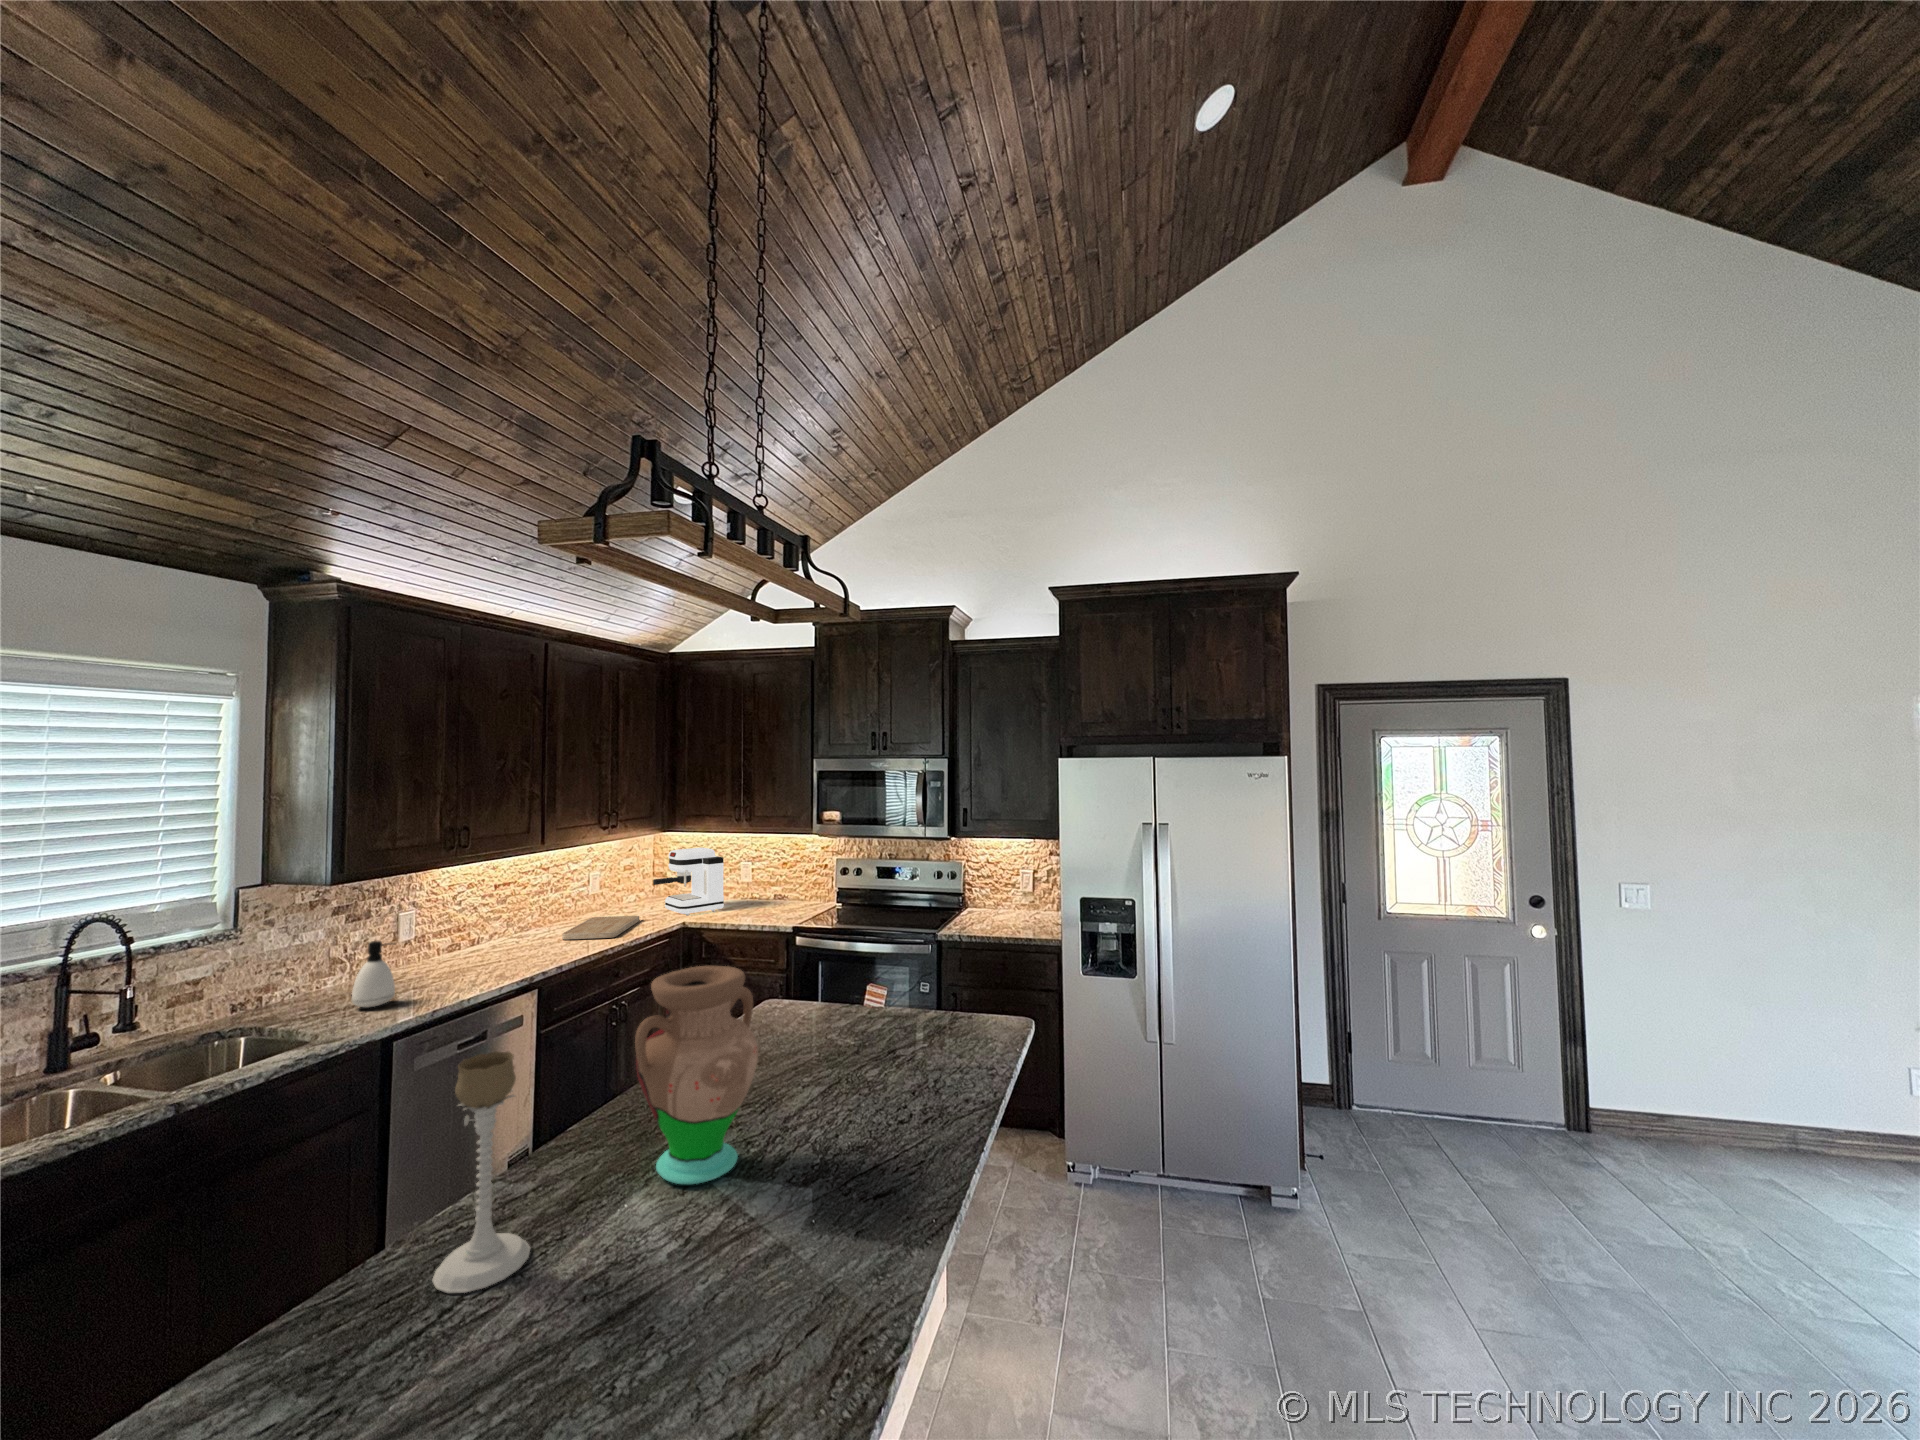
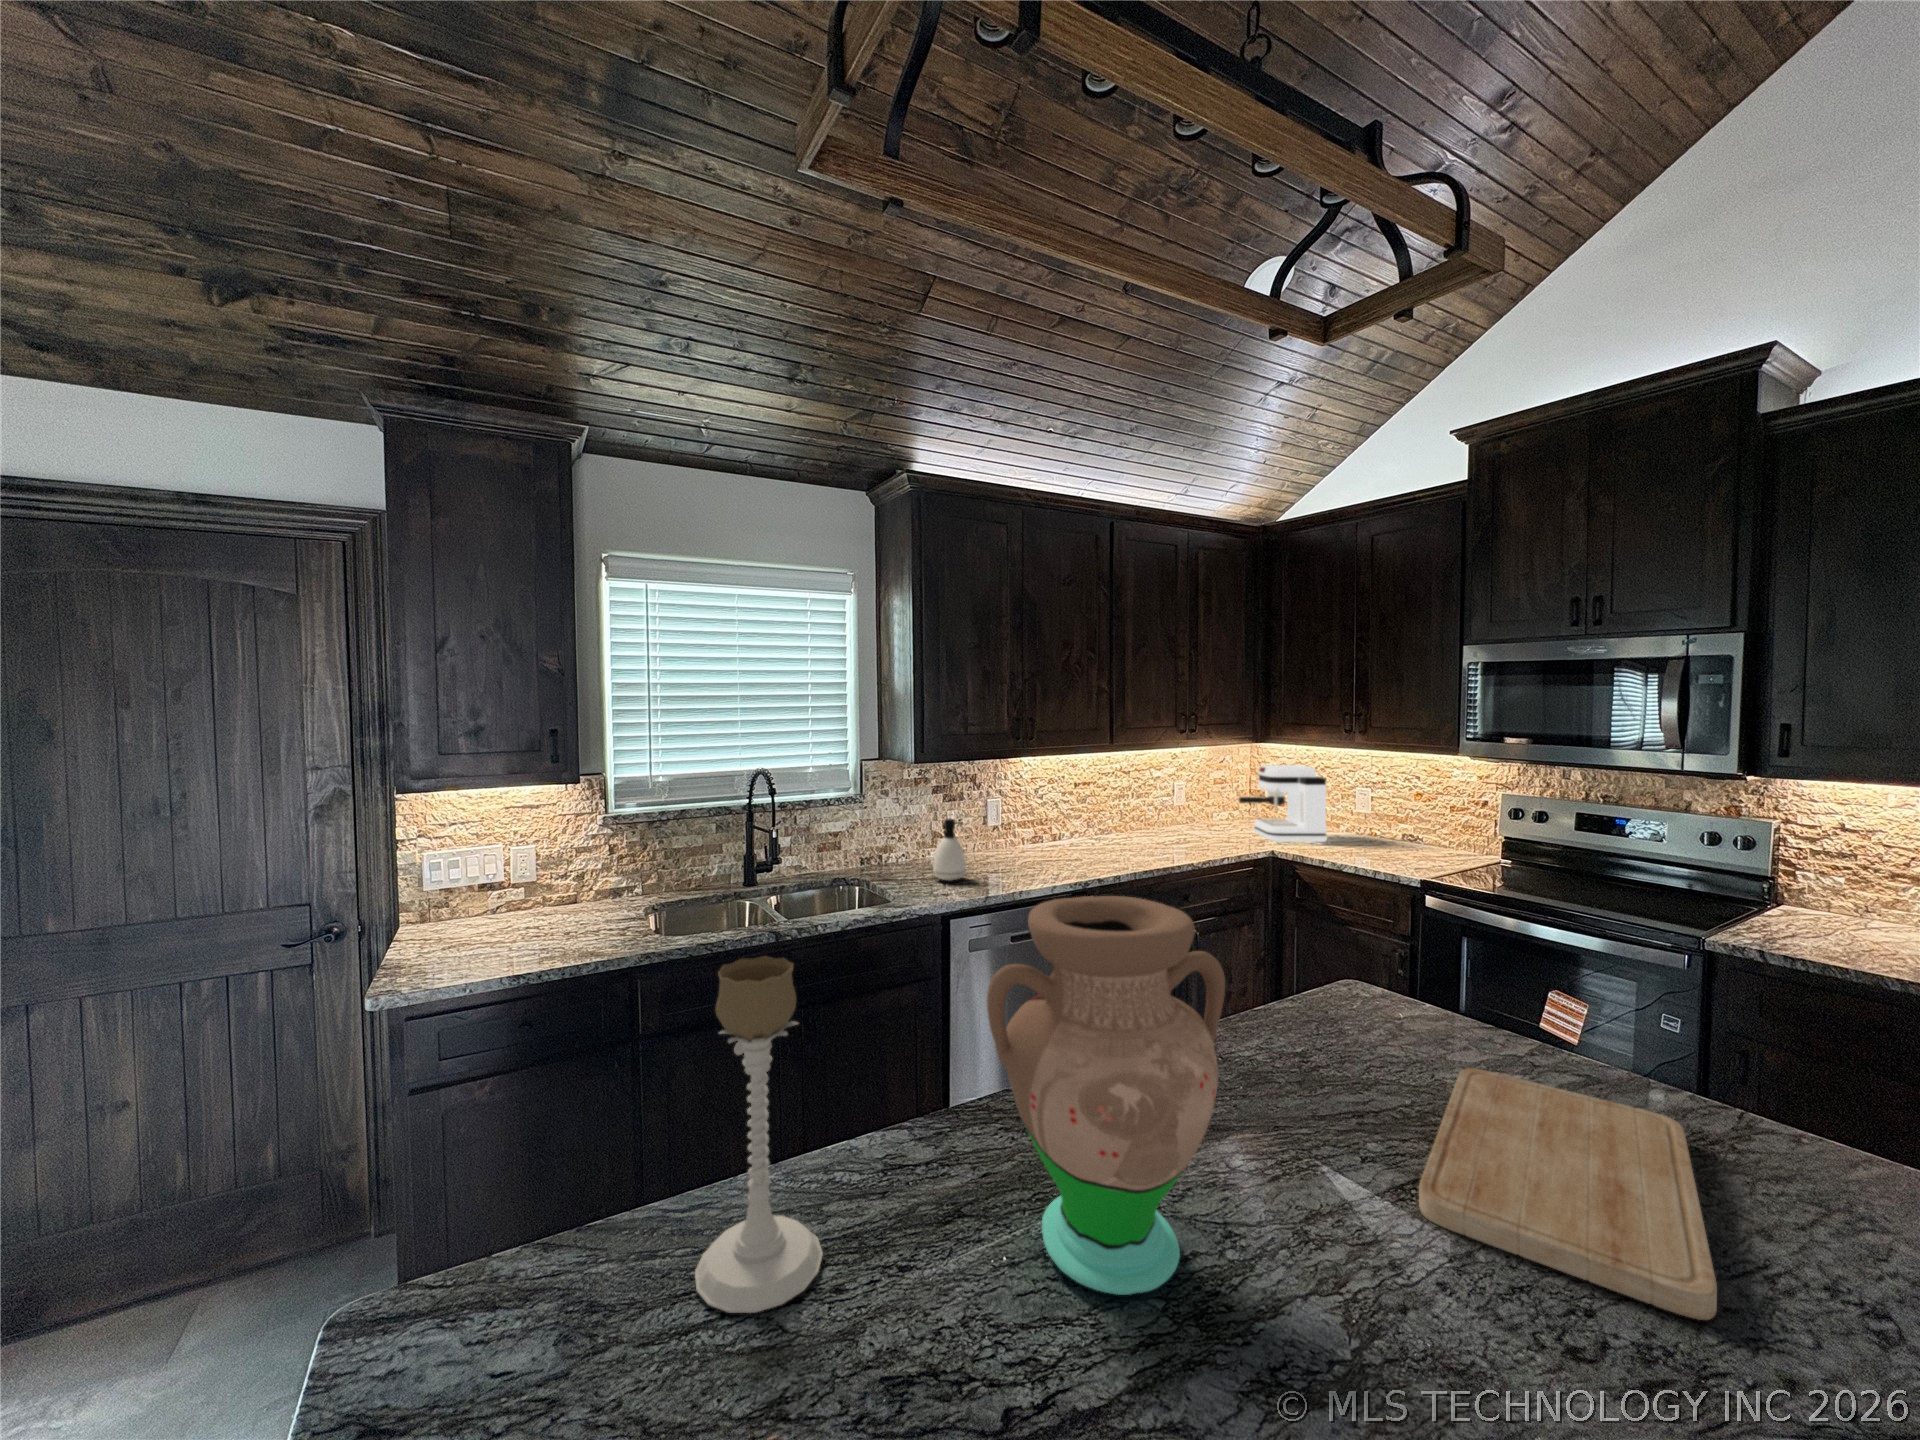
cutting board: present [562,916,639,940] -> present [1419,1068,1717,1320]

